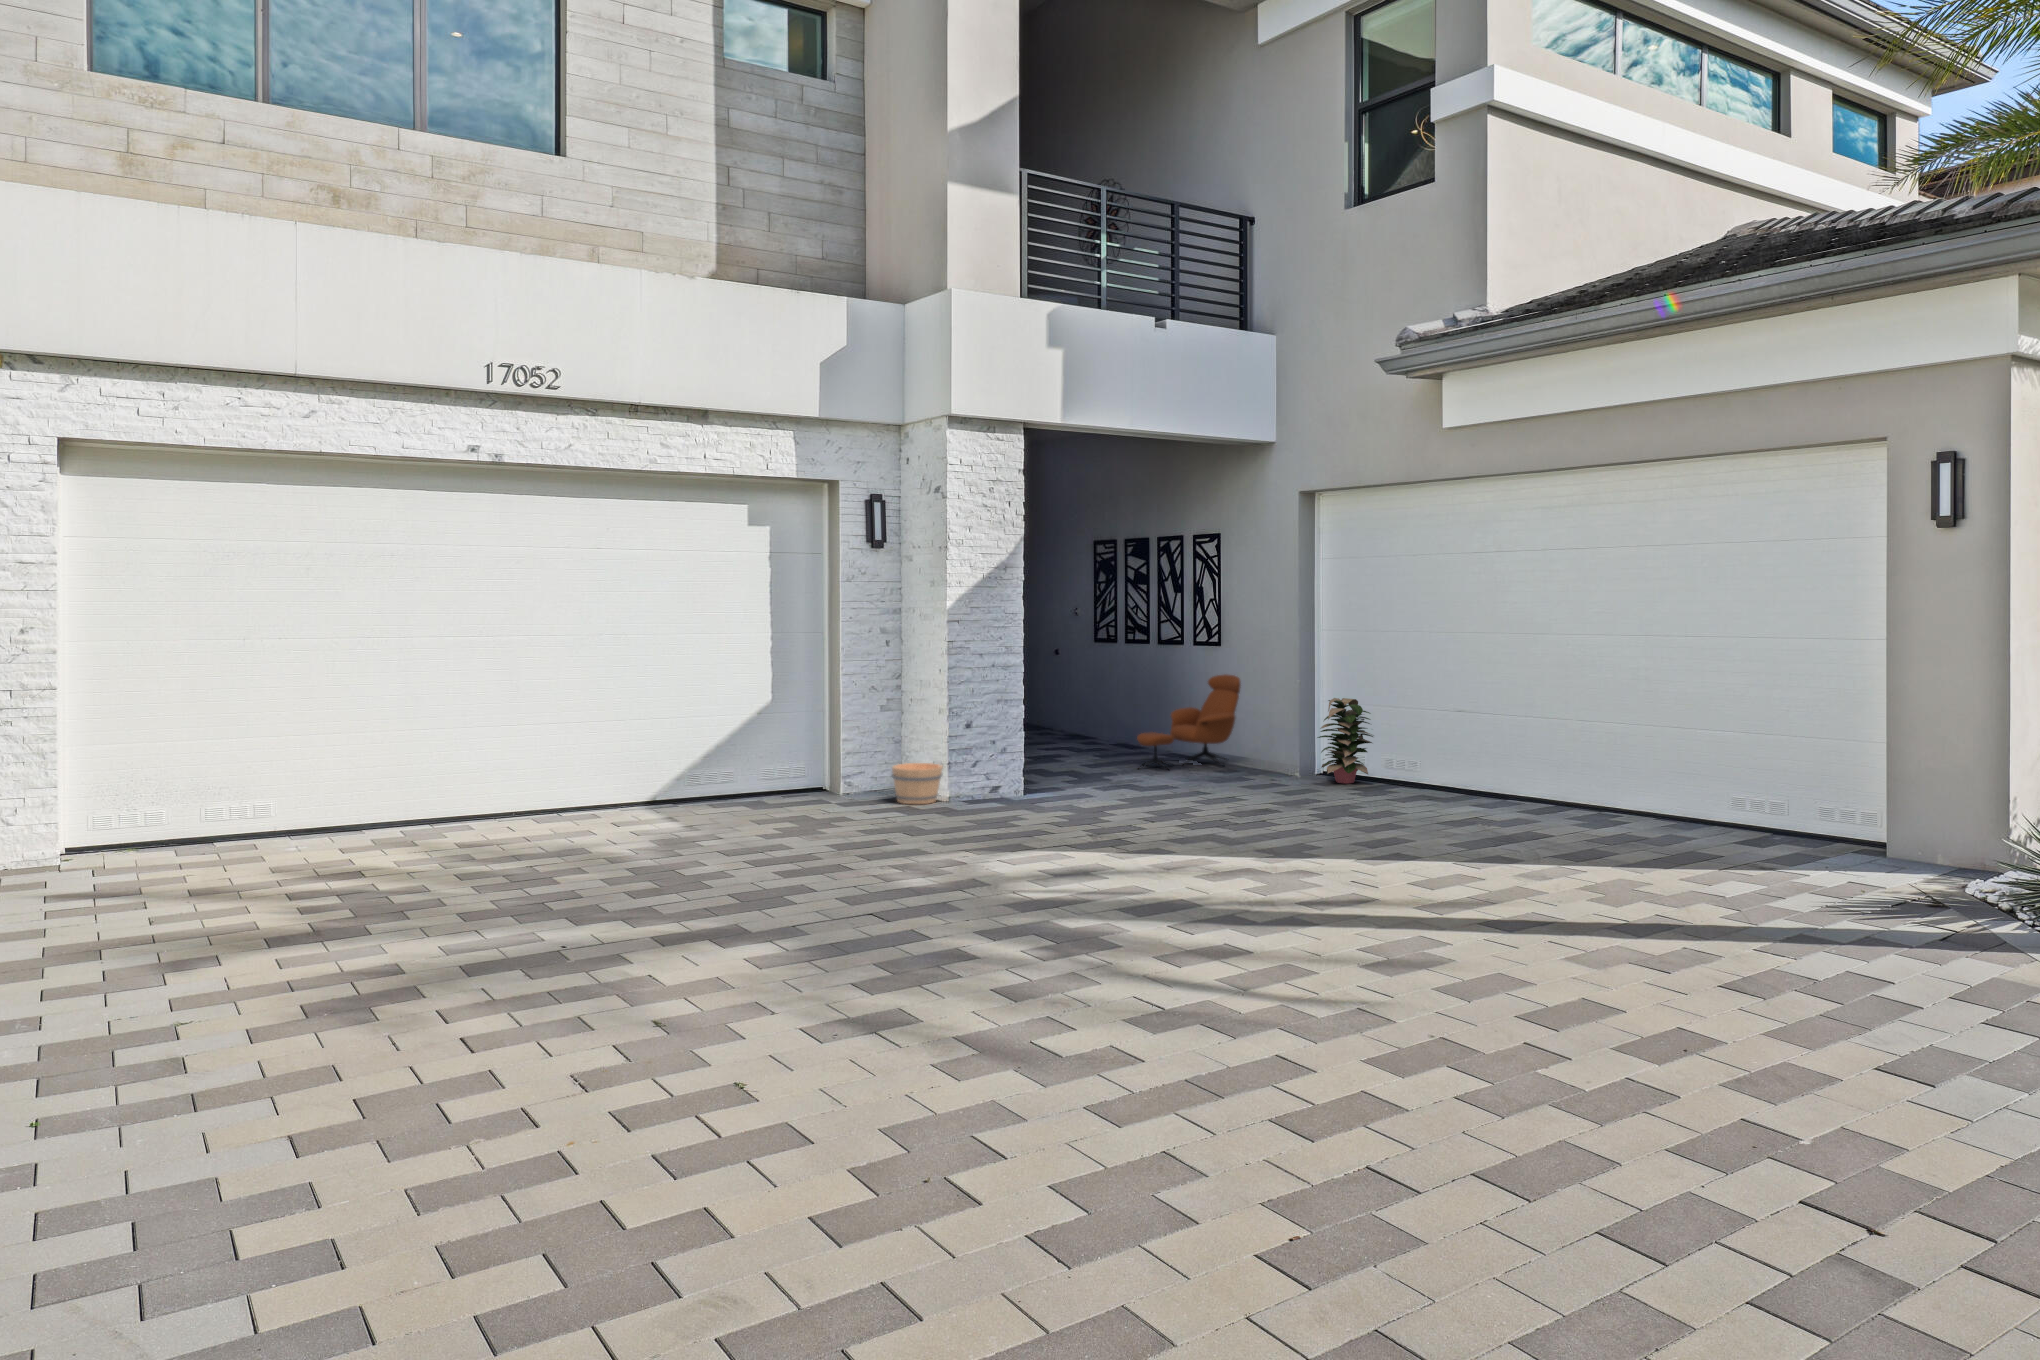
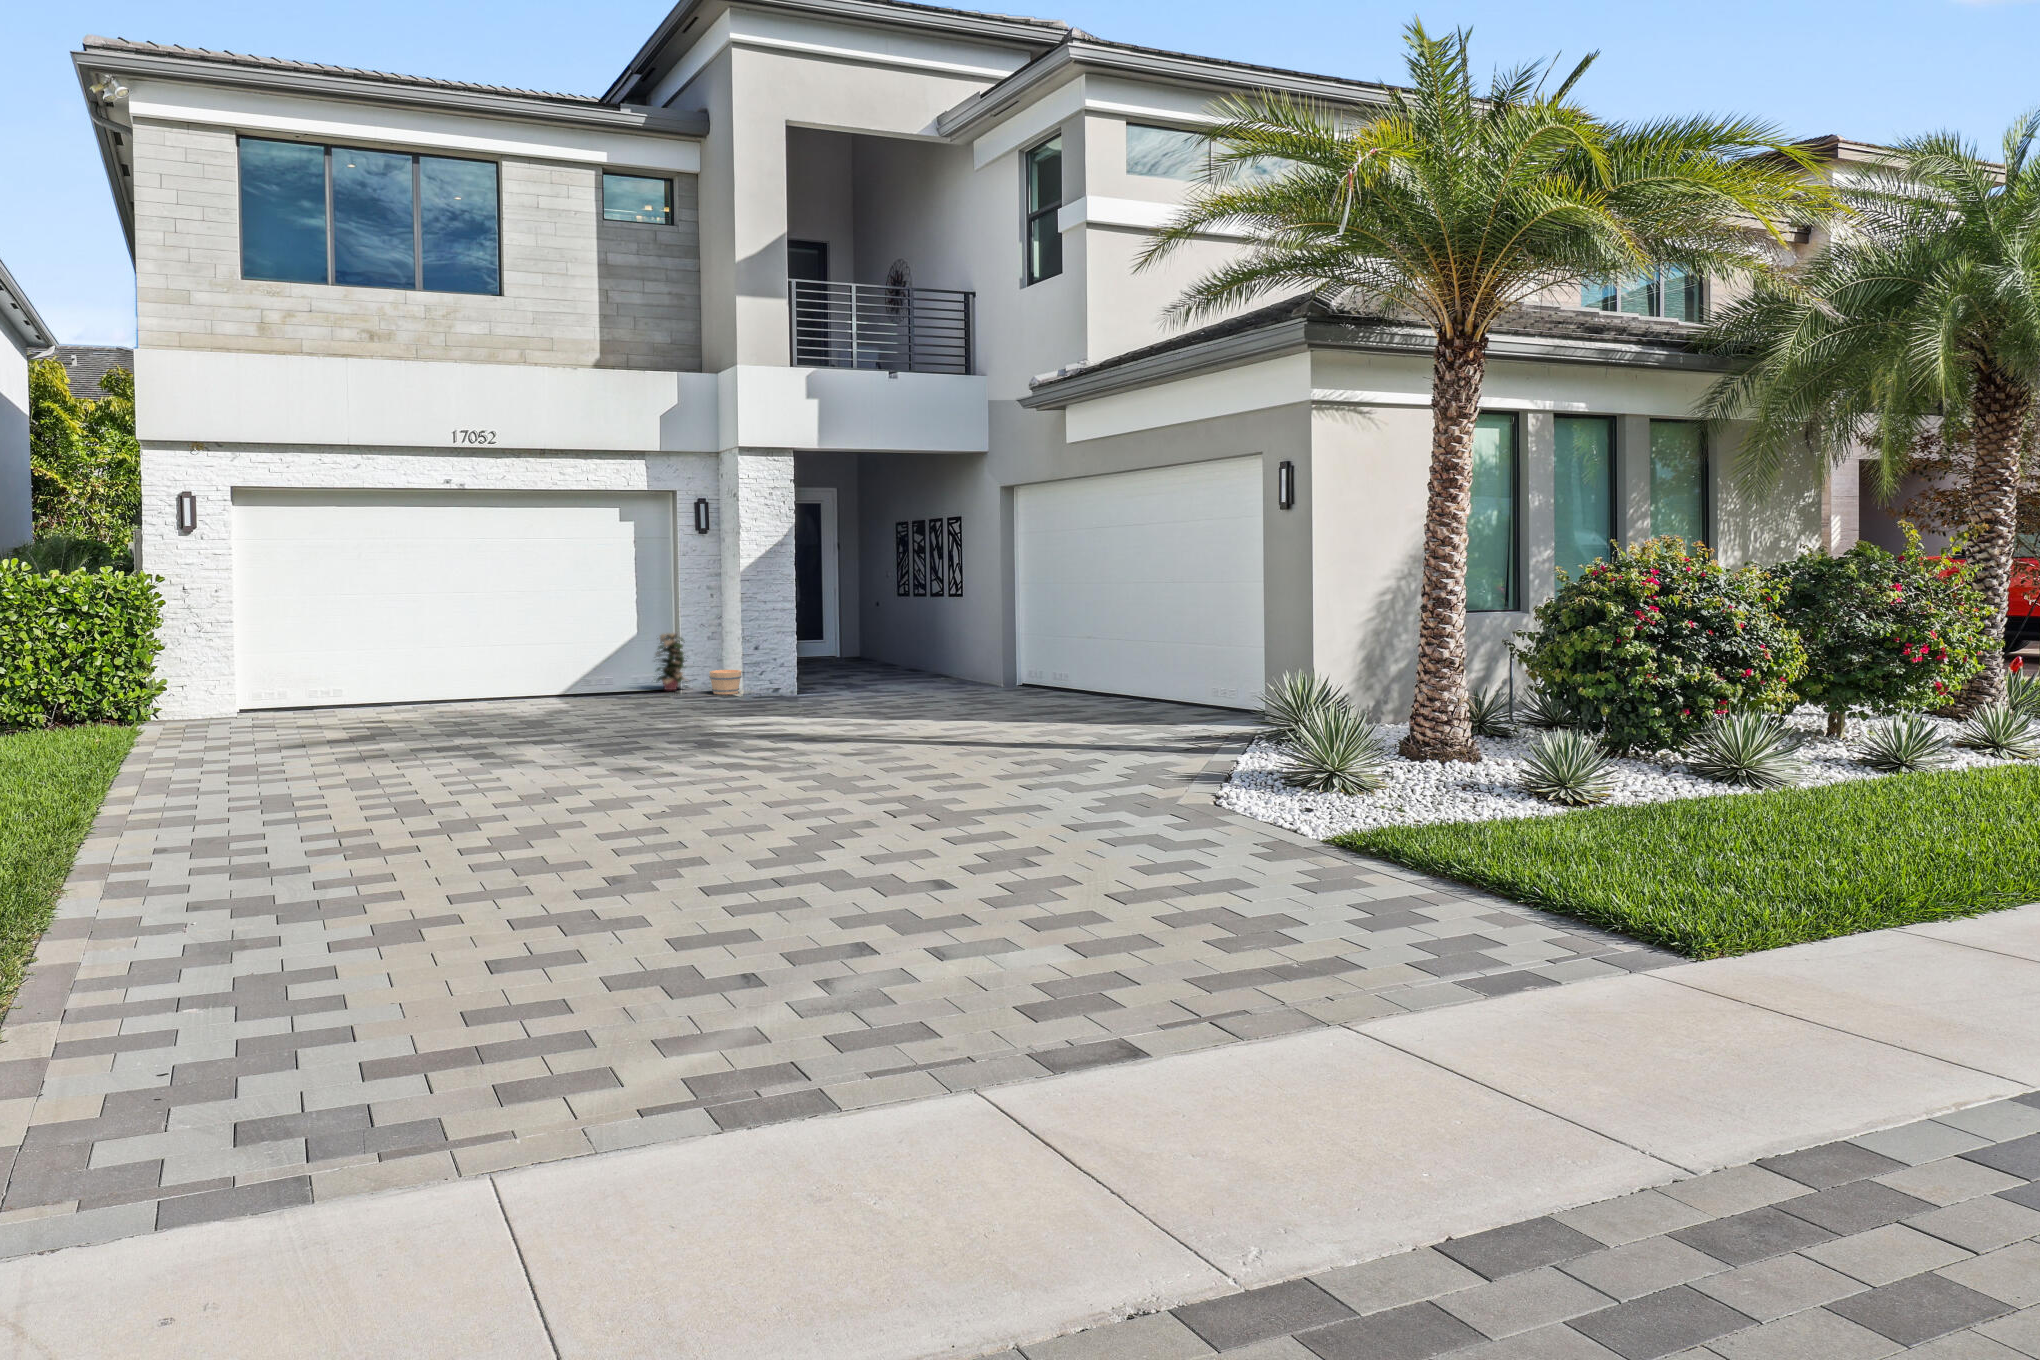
lounge chair: present [1137,675,1241,768] -> none [895,614,971,679]
decorative plant: present [1317,698,1373,783] -> present [656,633,687,690]

